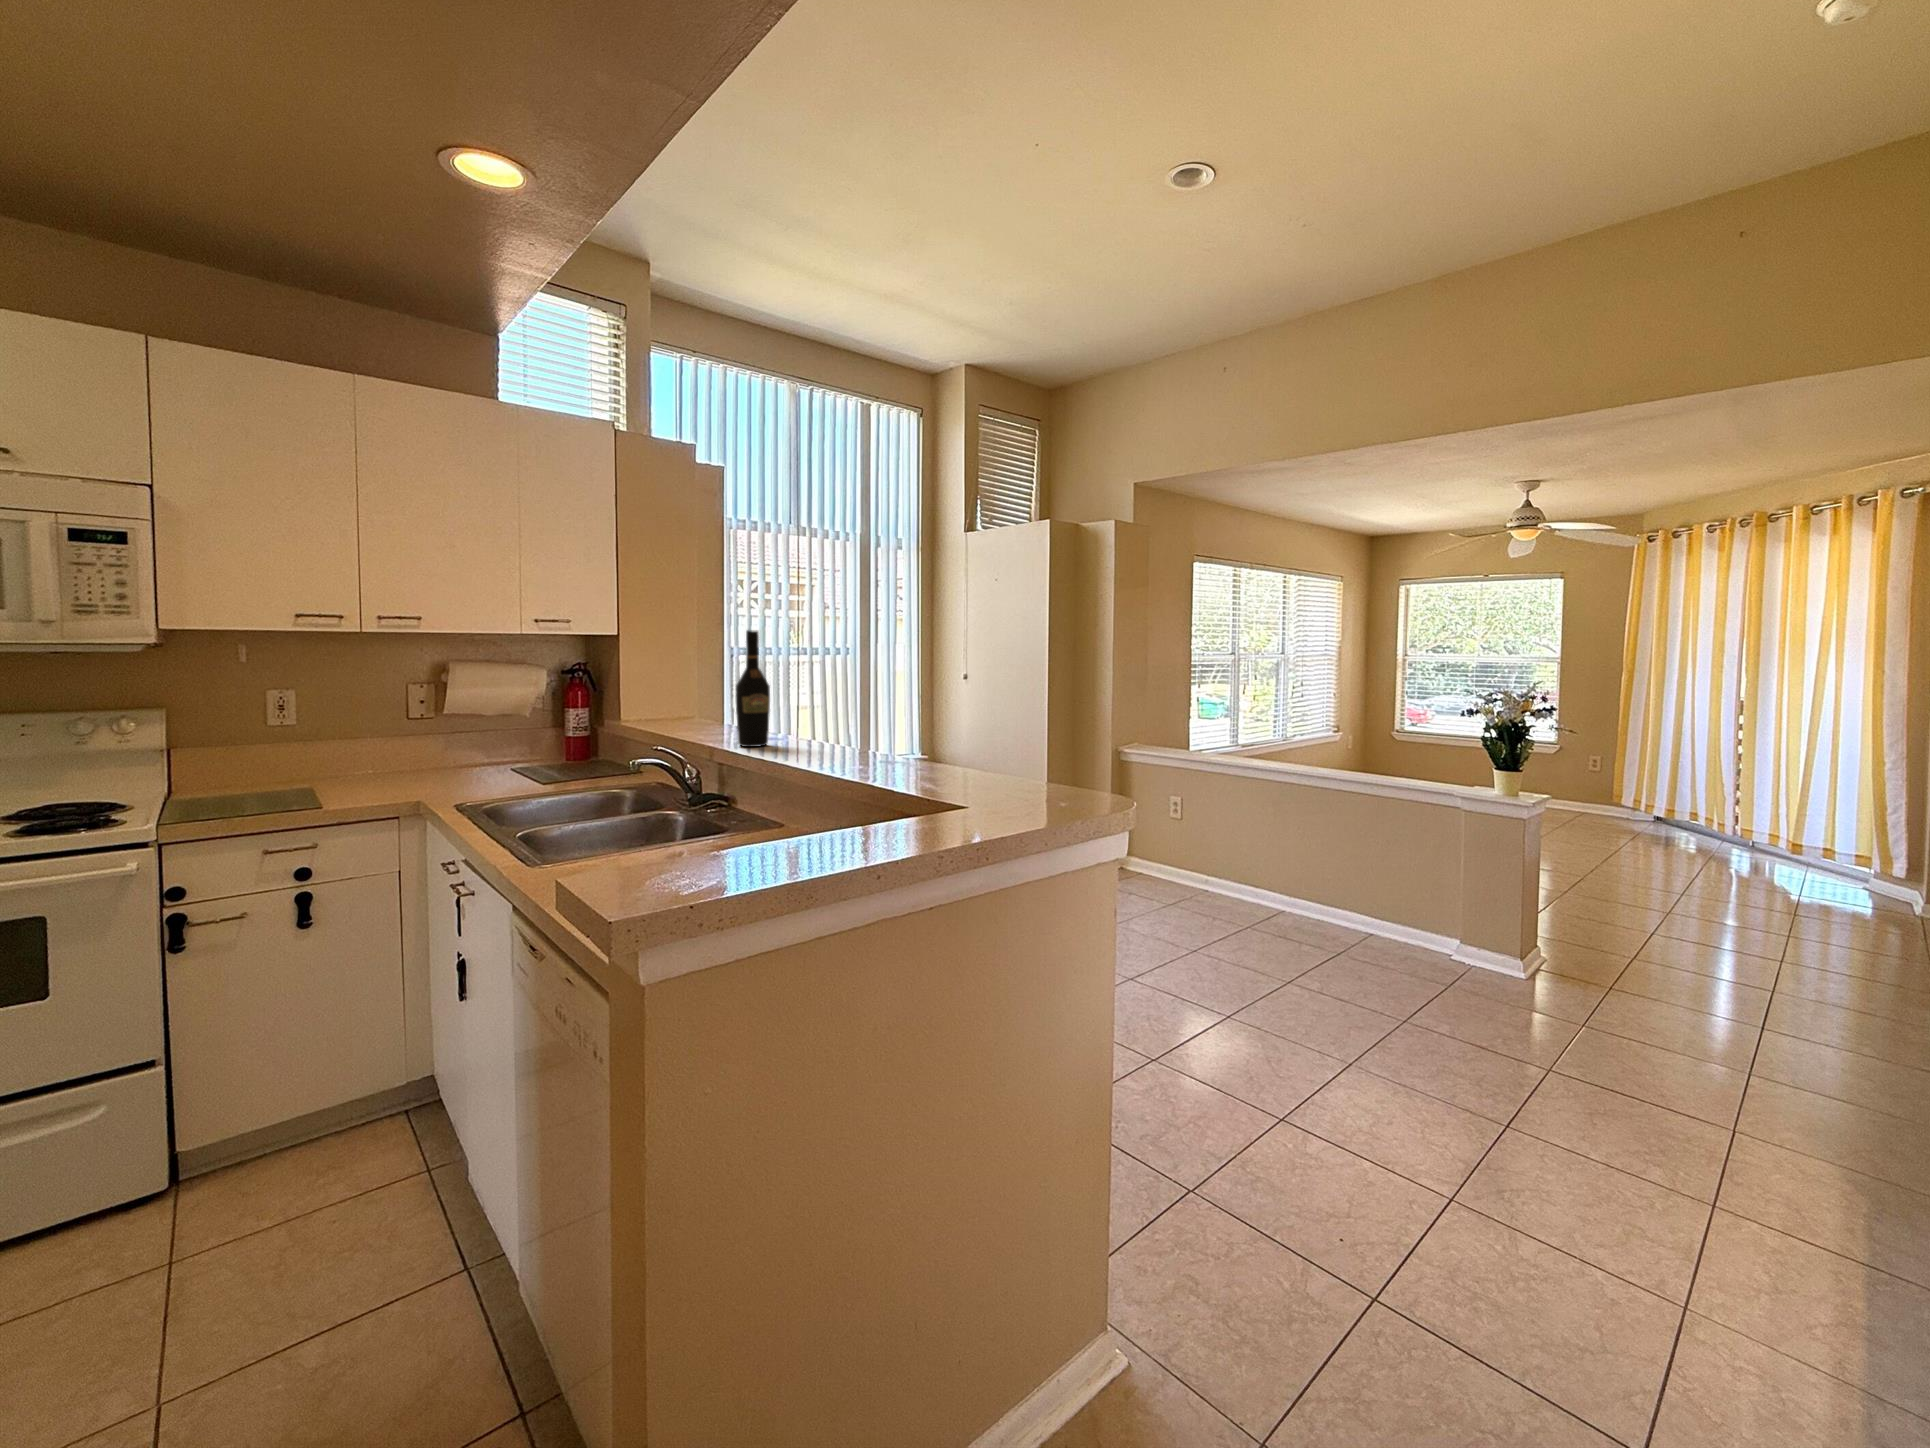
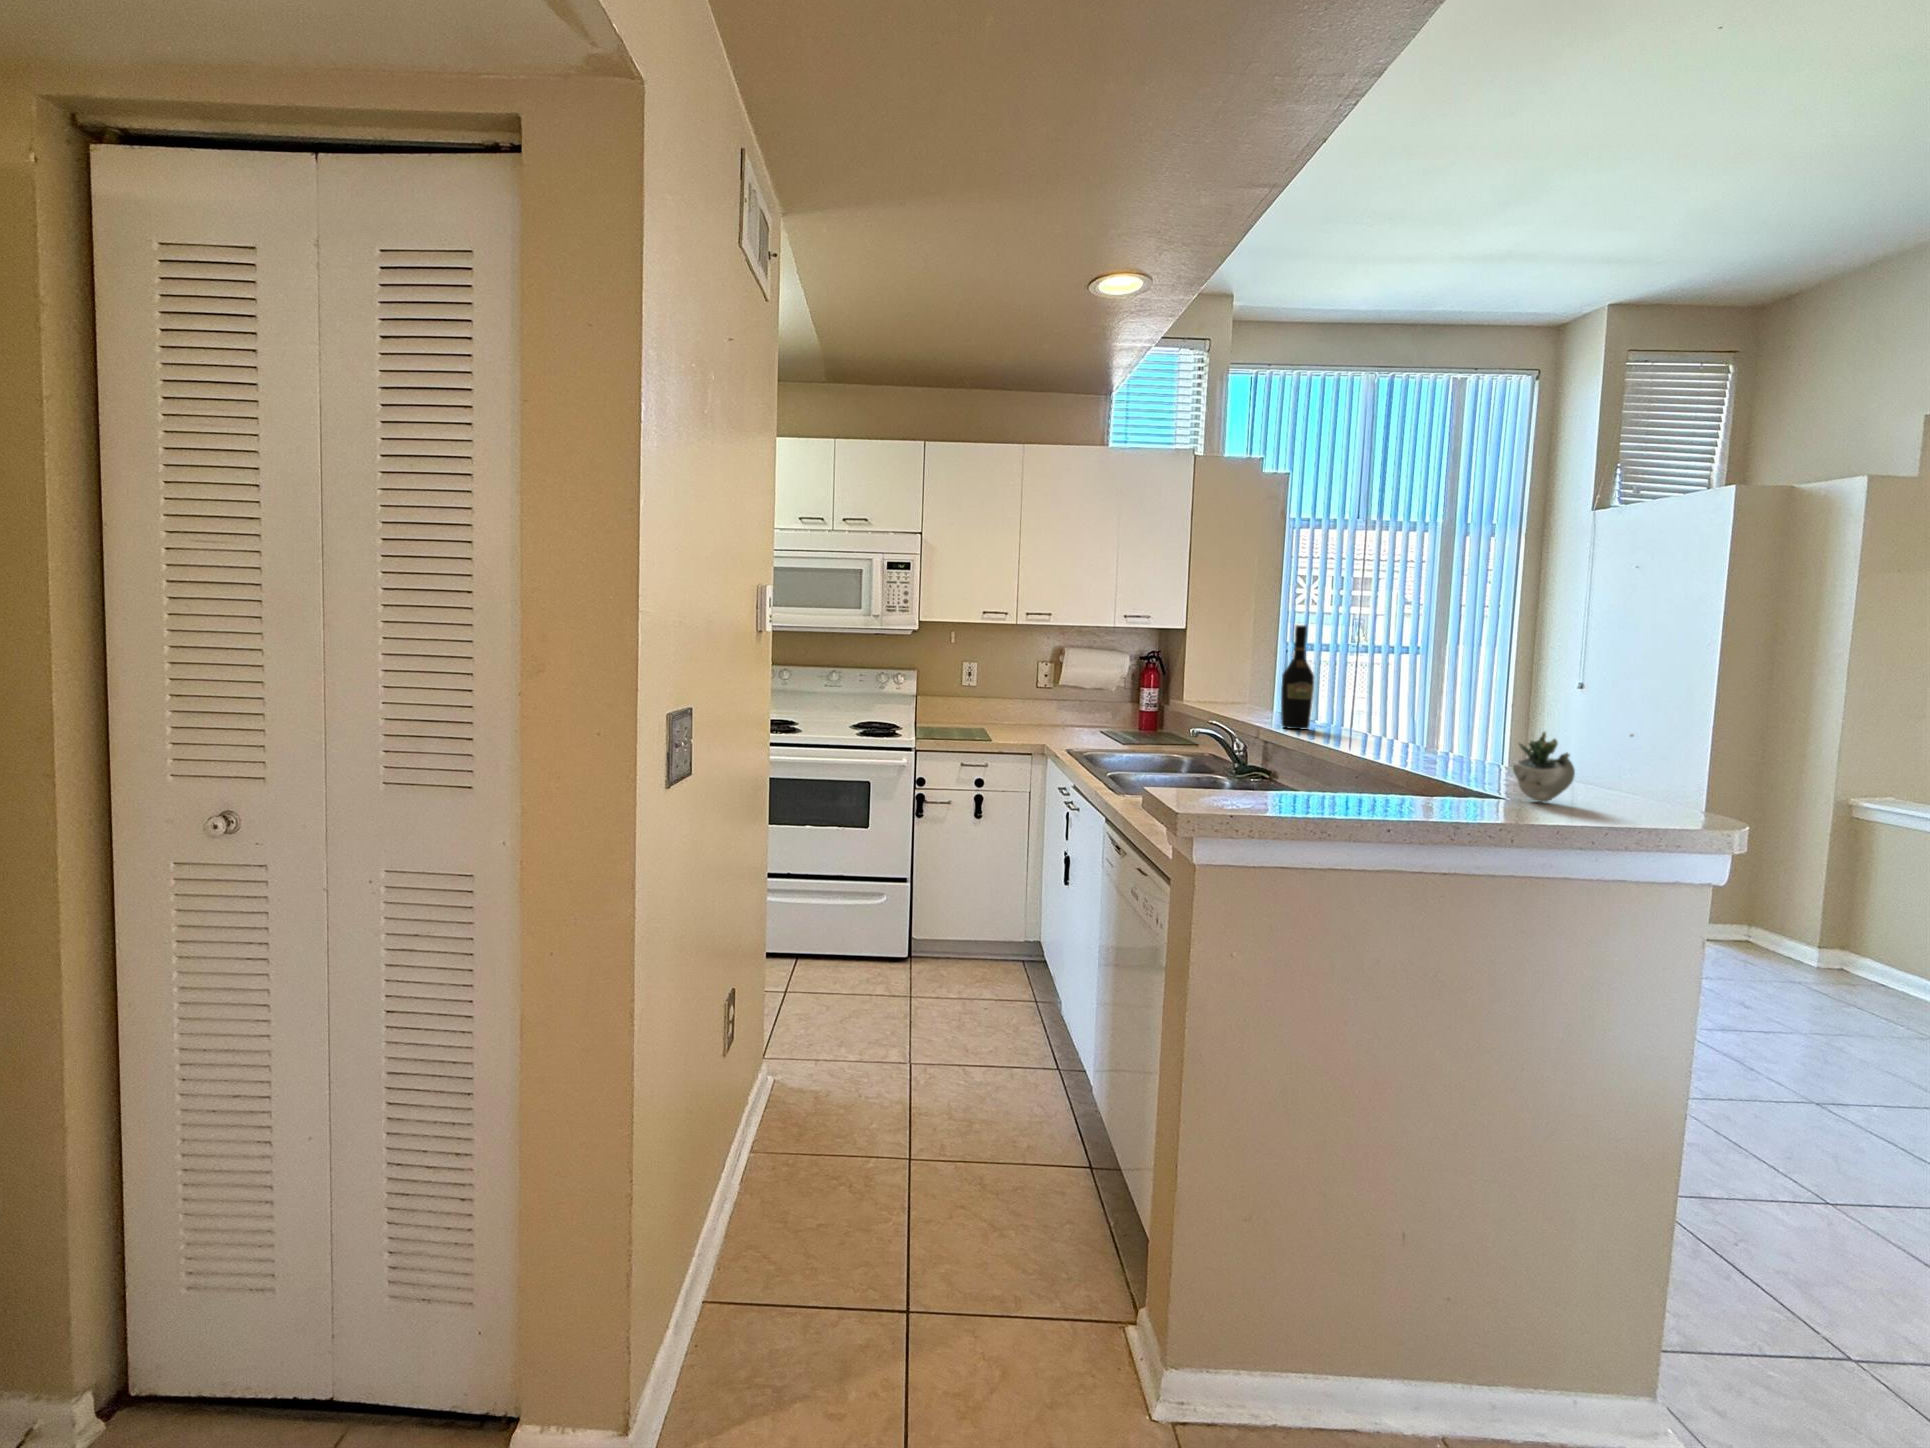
succulent plant: none [979,733,1073,808] -> present [1513,732,1633,802]

